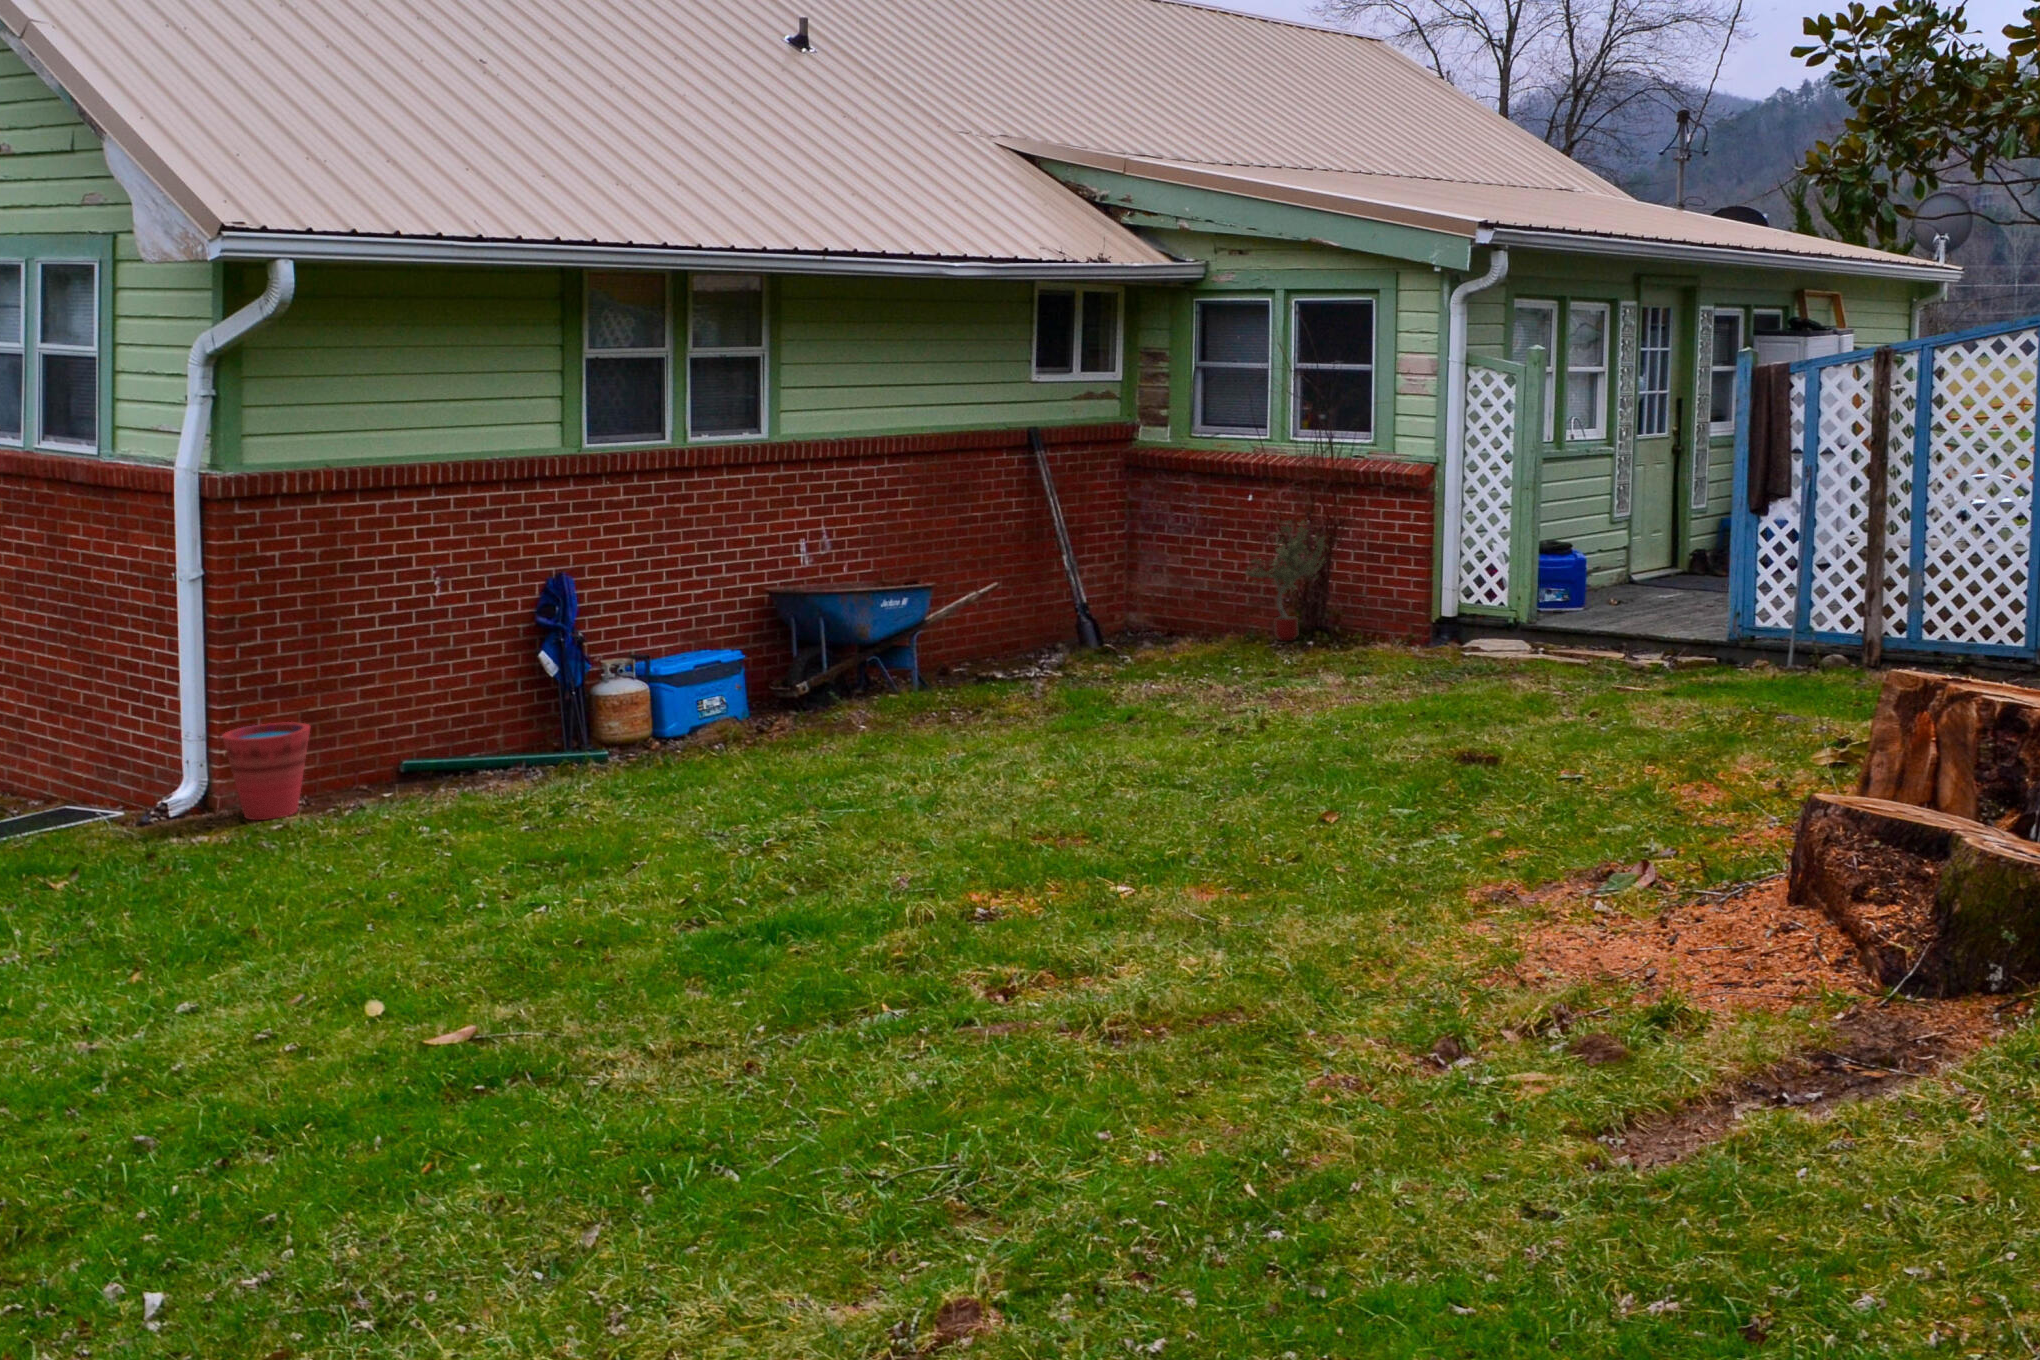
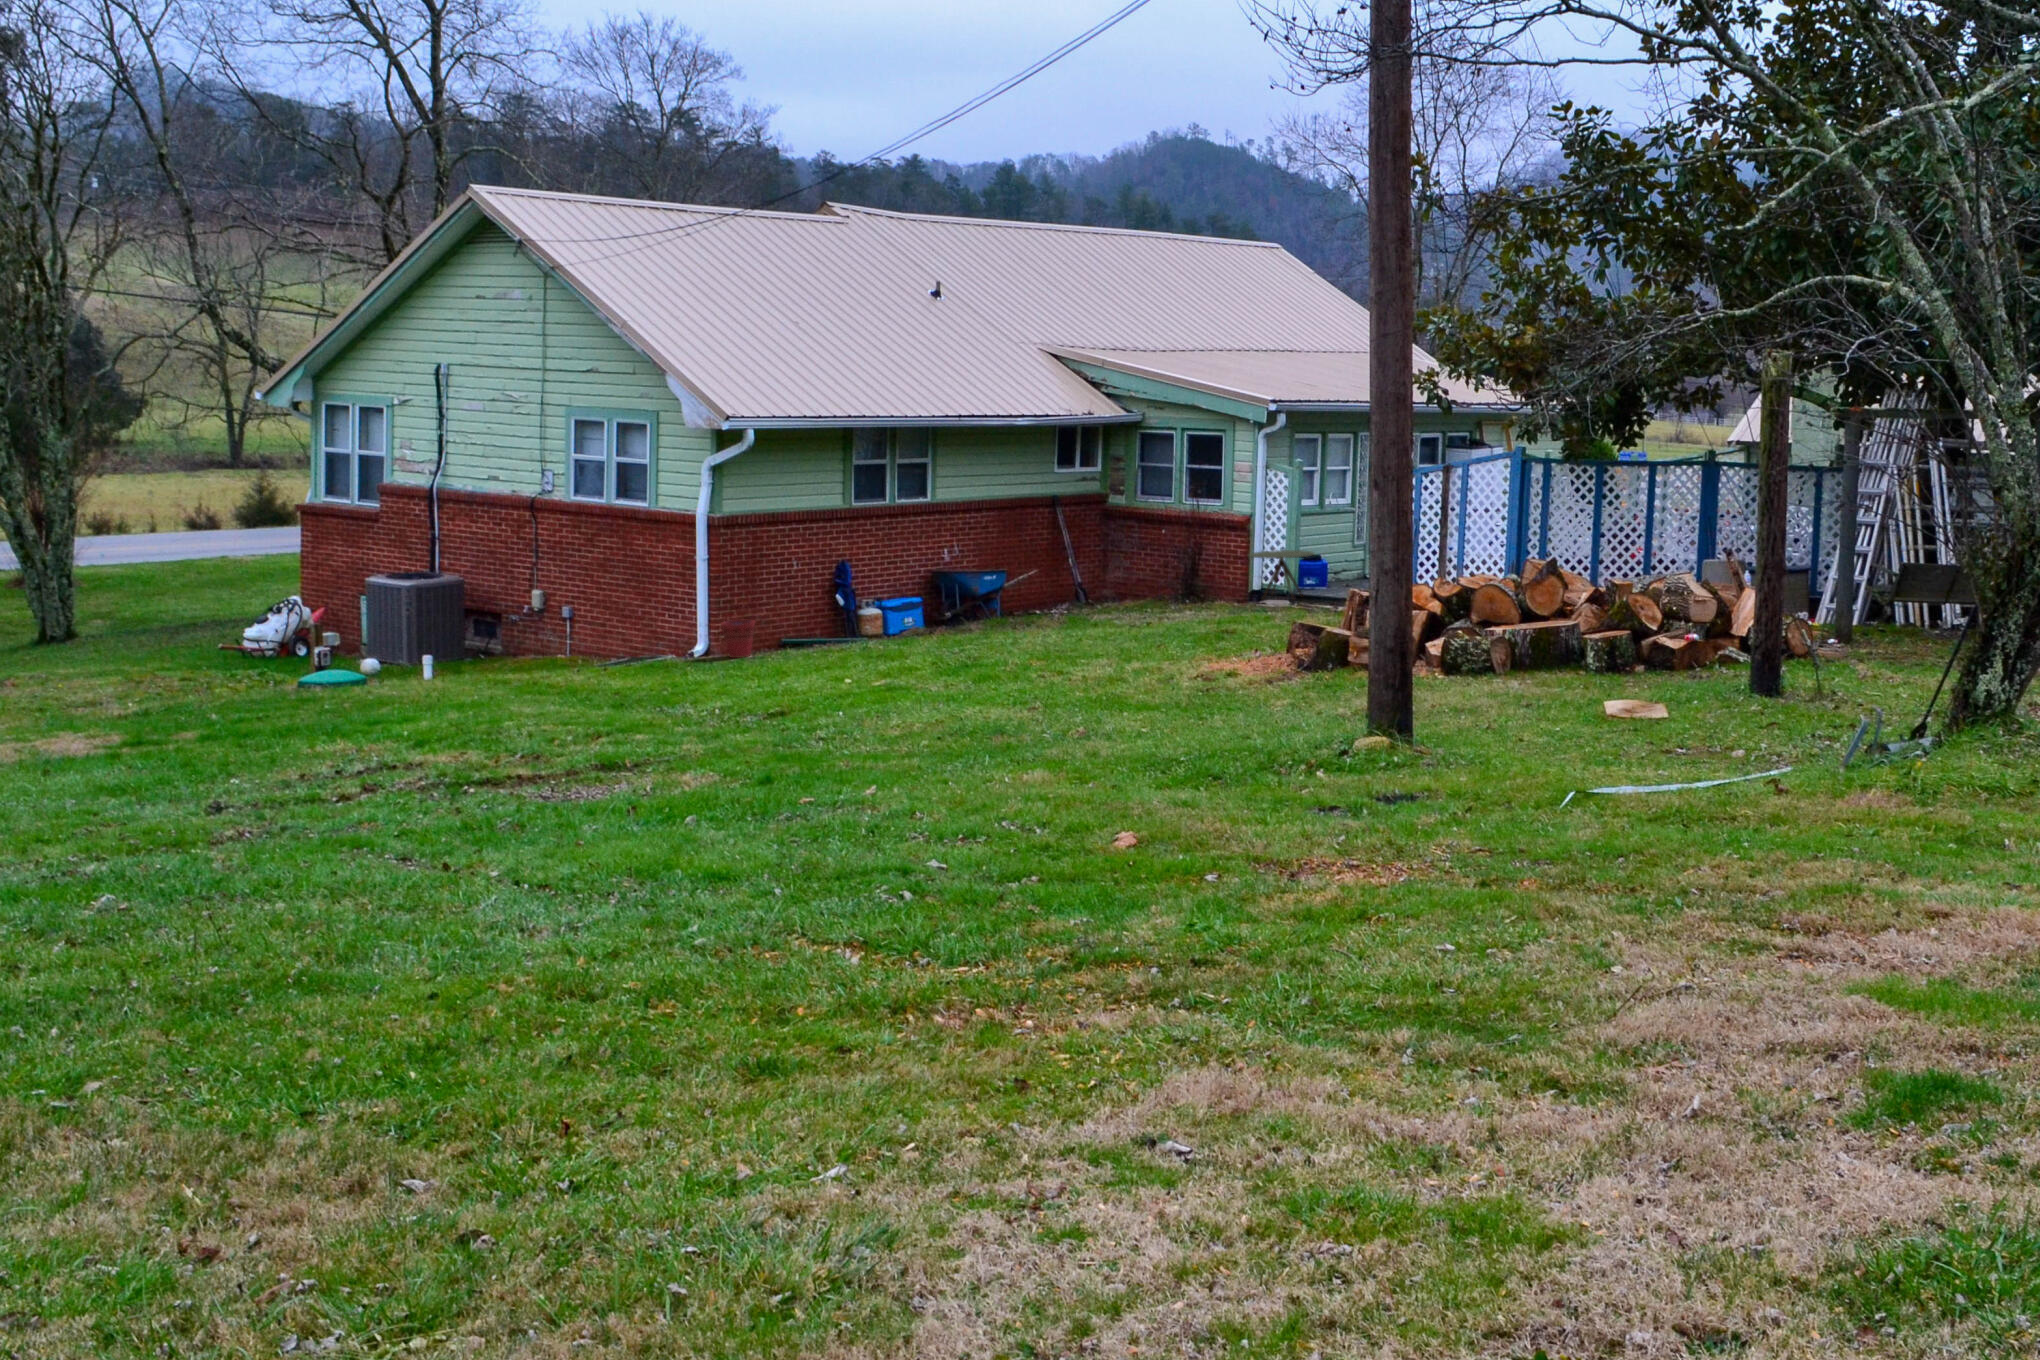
potted tree: present [1246,521,1325,641] -> none [1159,542,1198,601]
round table: none [1435,534,1578,643] -> present [1249,550,1314,599]

